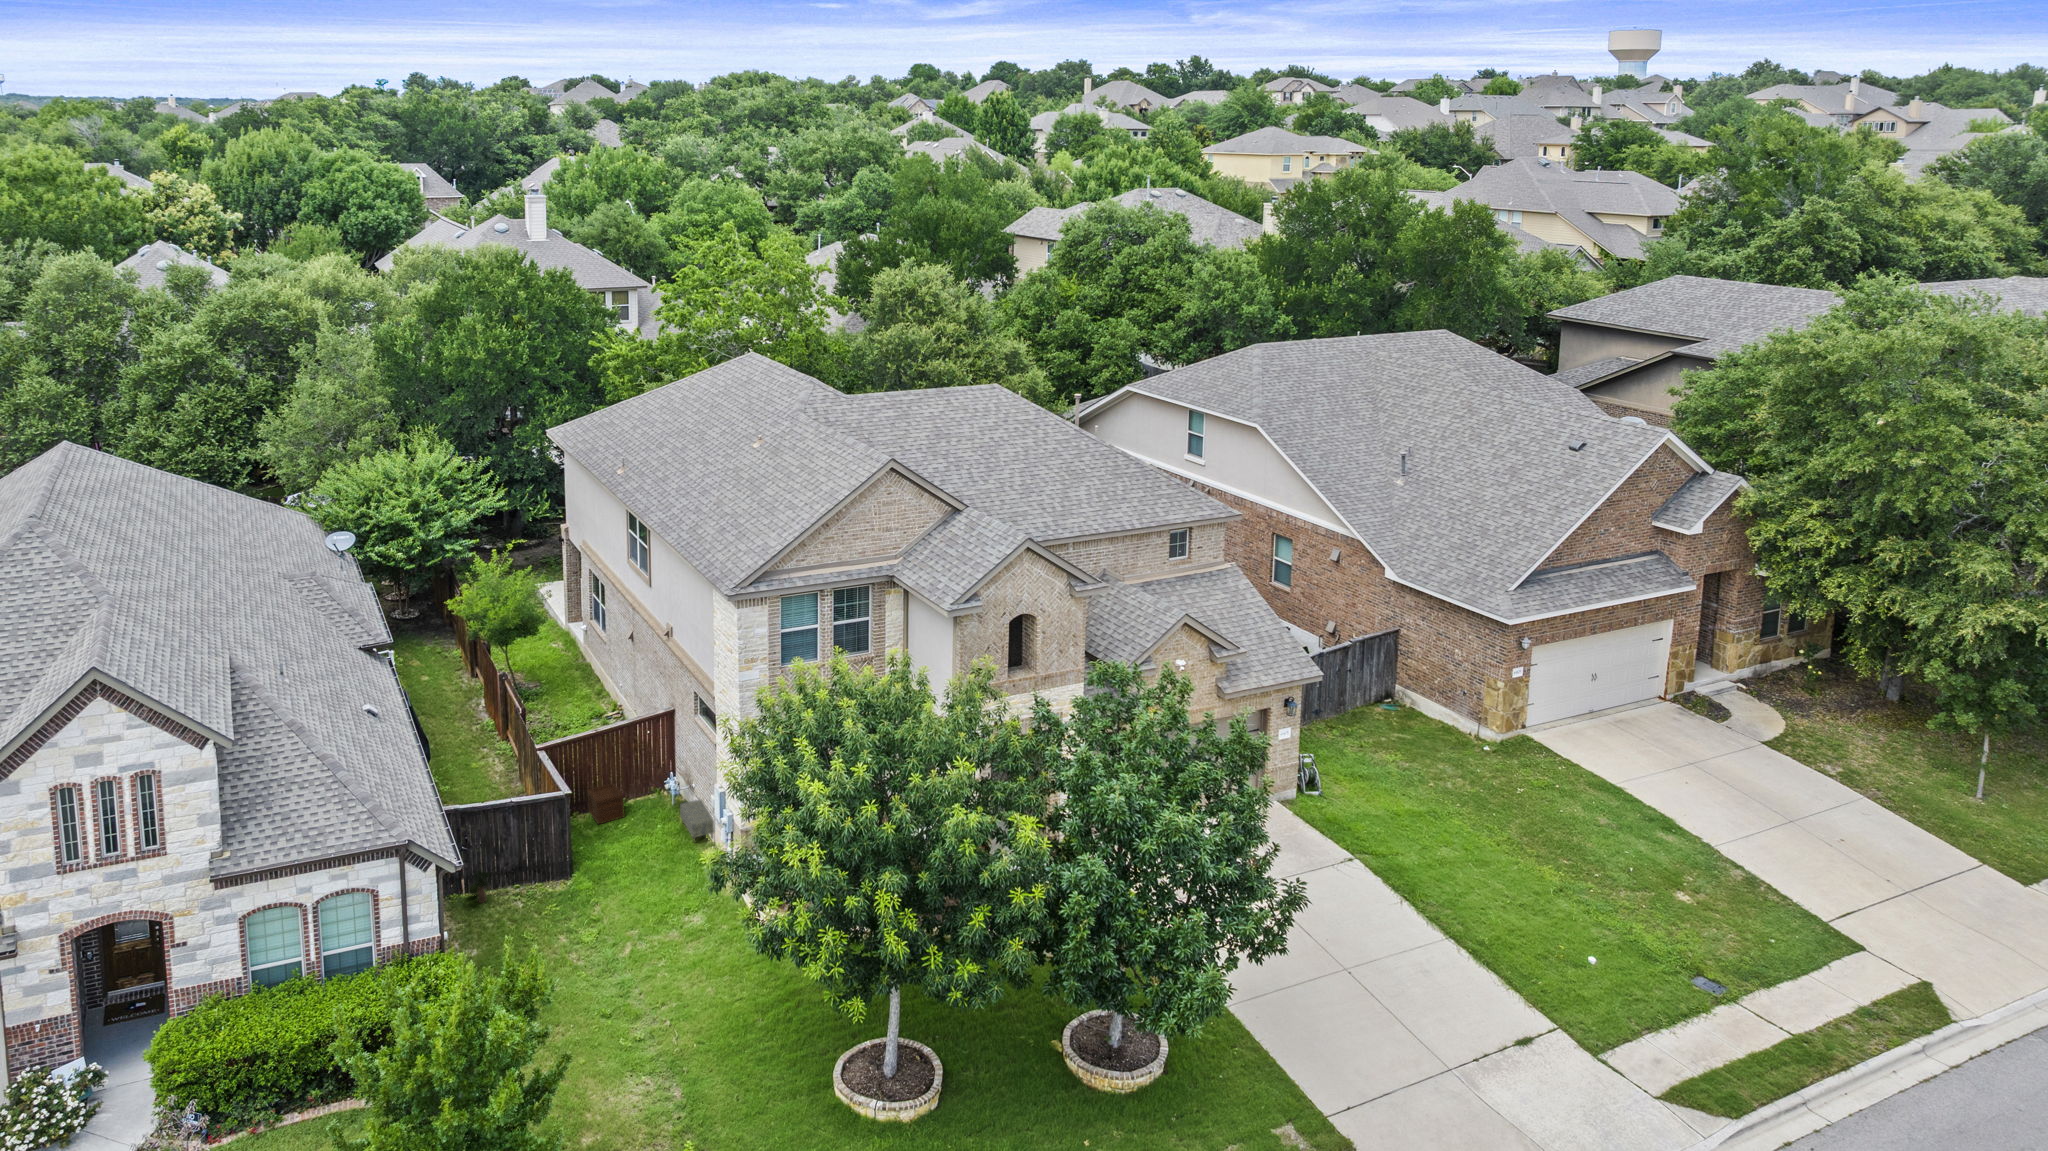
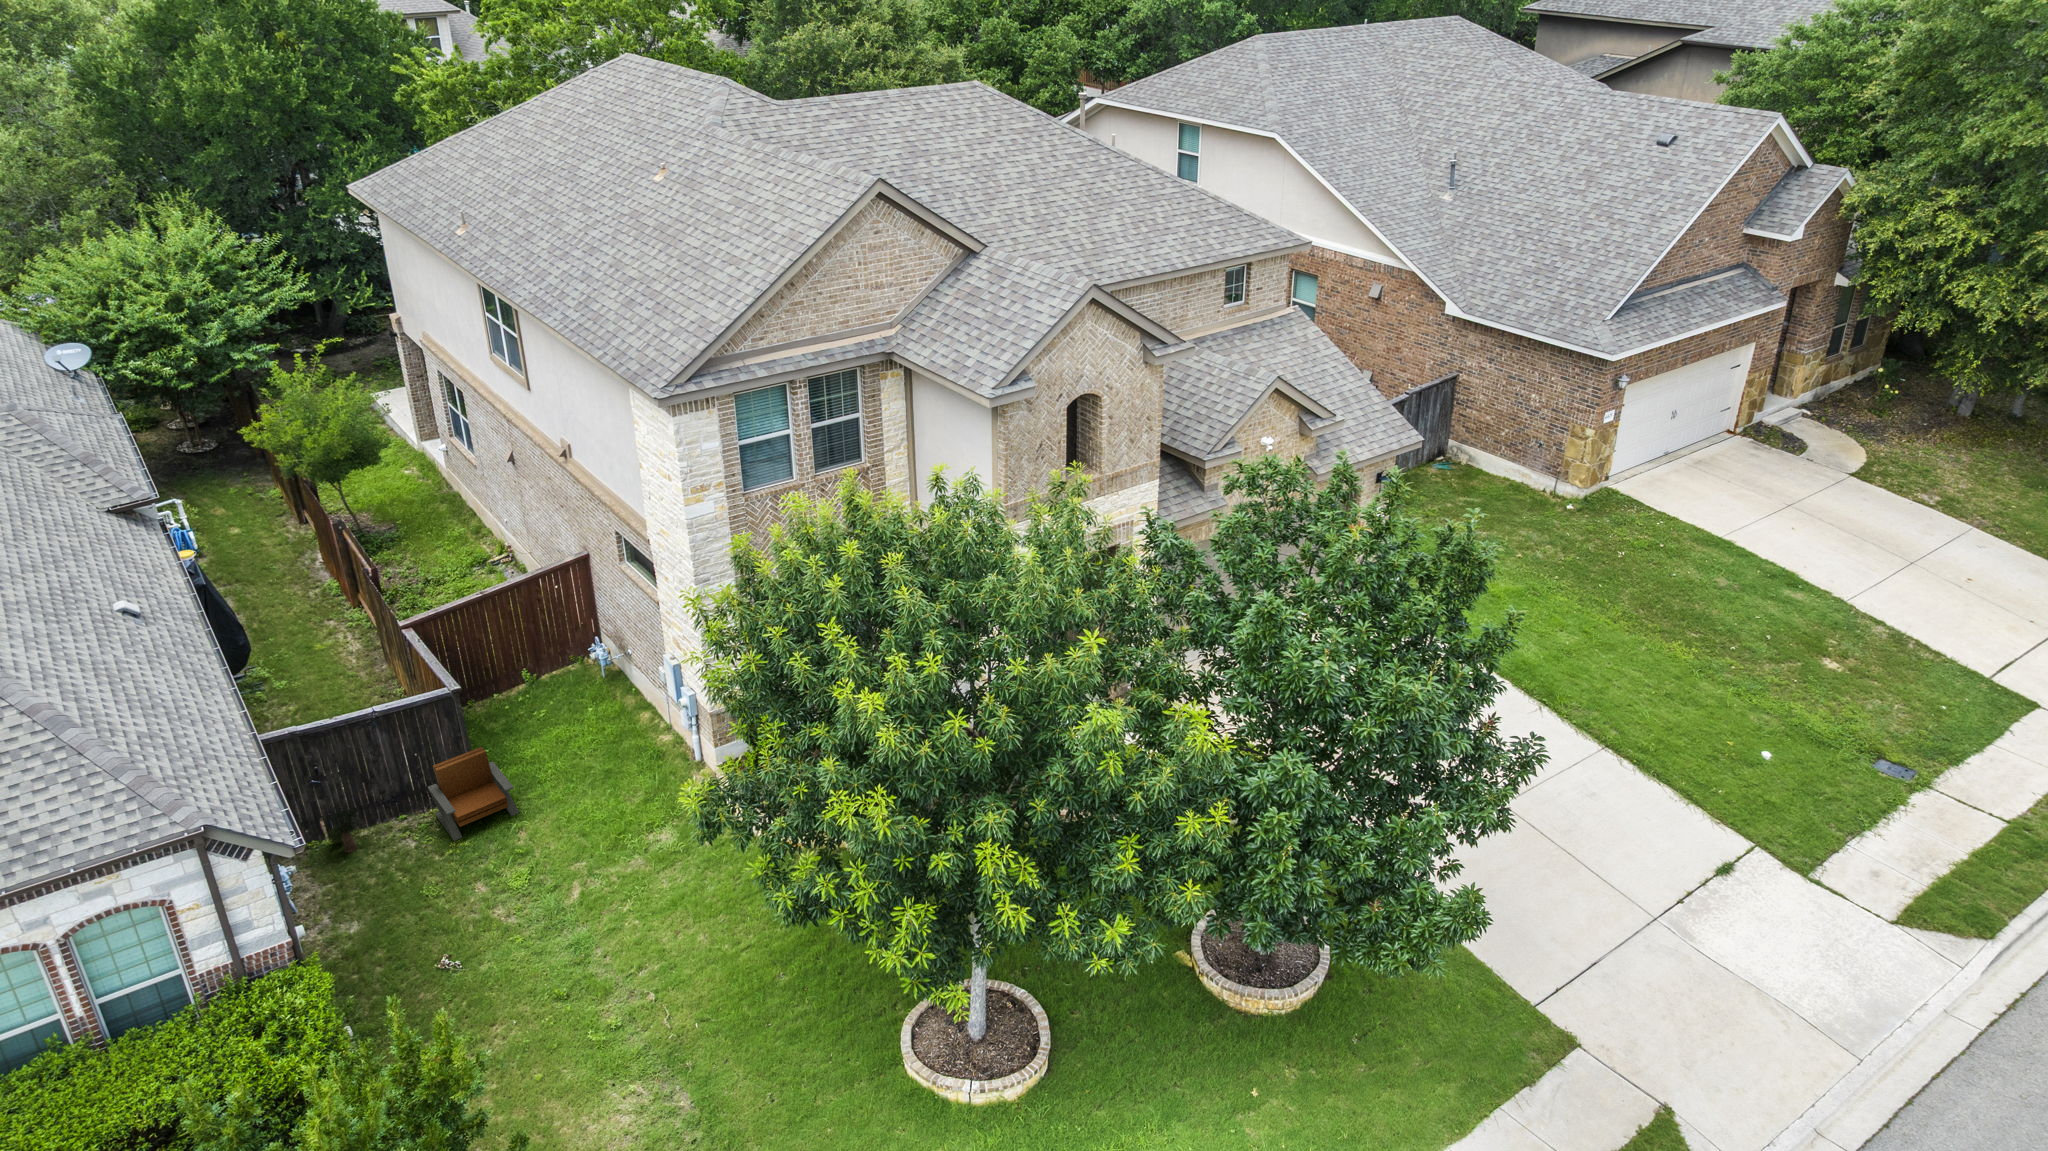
wooden crate: present [588,783,625,824] -> none [478,660,535,718]
bench: present [680,800,715,842] -> none [610,673,663,734]
lounge chair: none [541,837,602,902] -> present [428,747,519,841]

